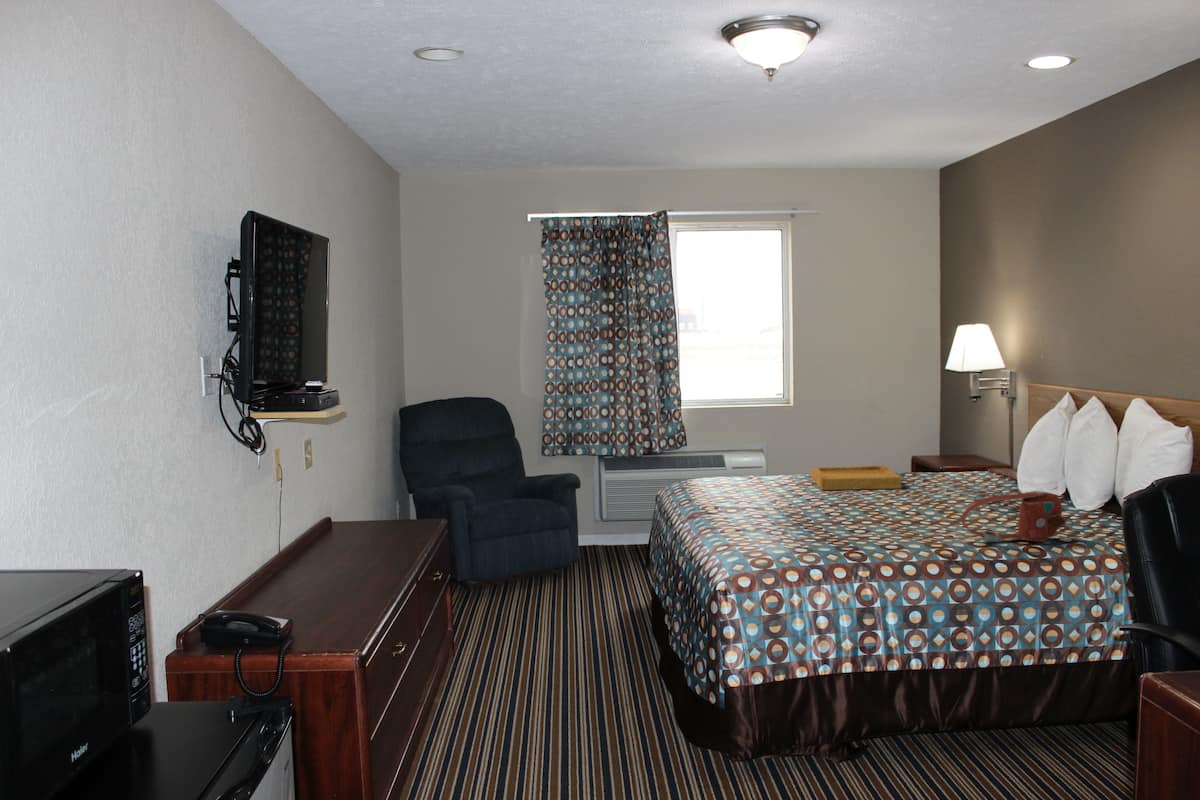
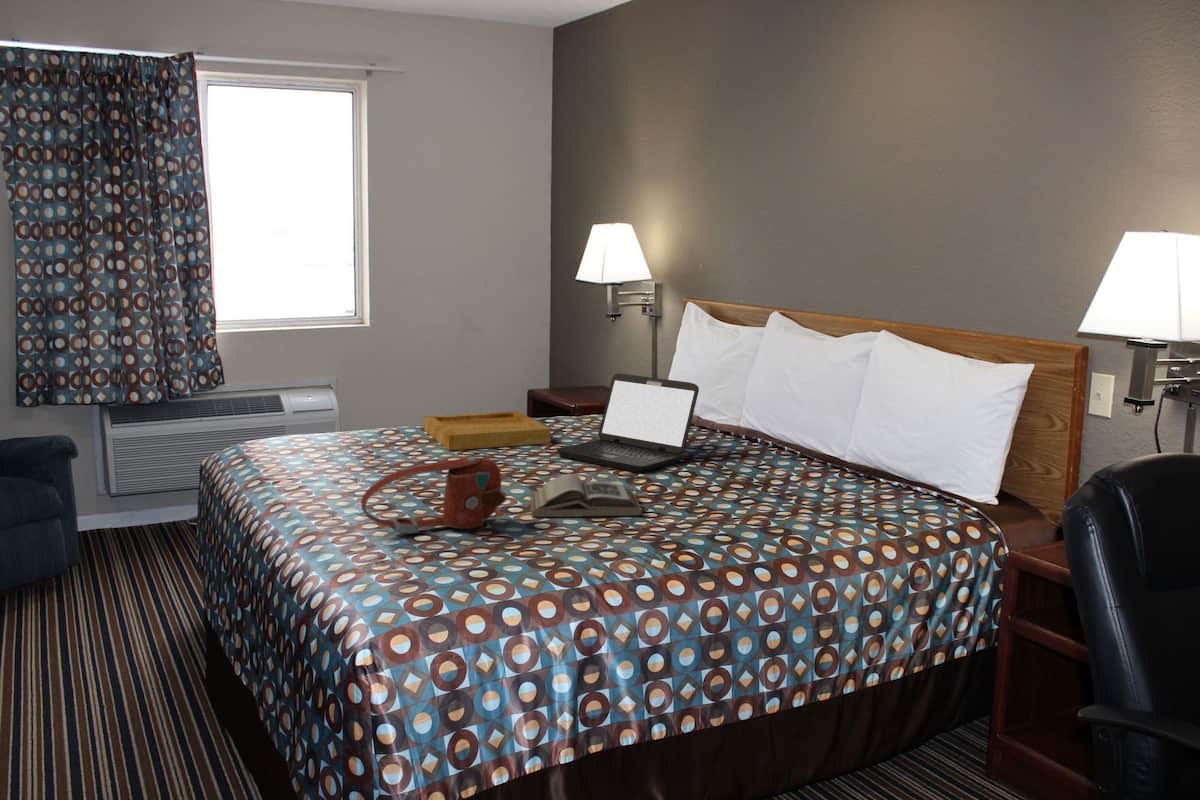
laptop: none [900,436,1011,509] -> present [557,373,699,473]
handbag: present [962,491,1066,542] -> present [361,457,507,533]
book: none [854,503,936,532] -> present [530,474,641,517]

